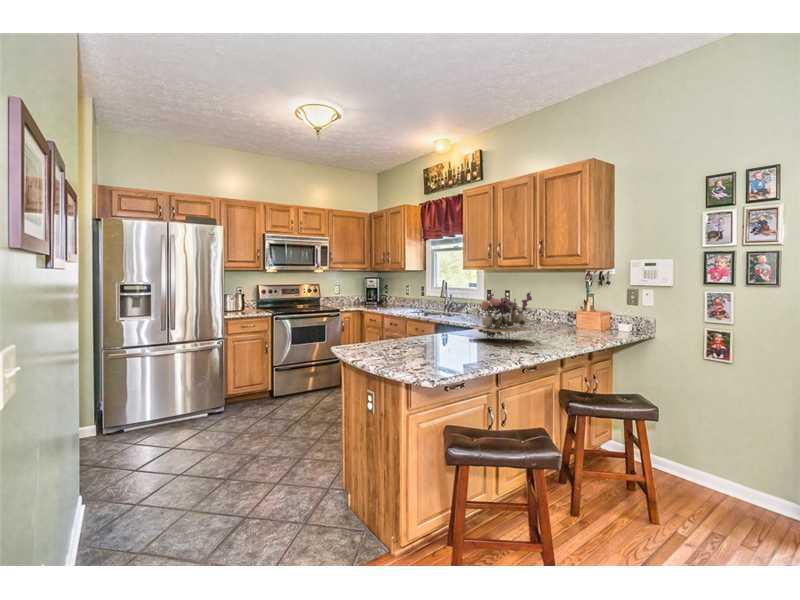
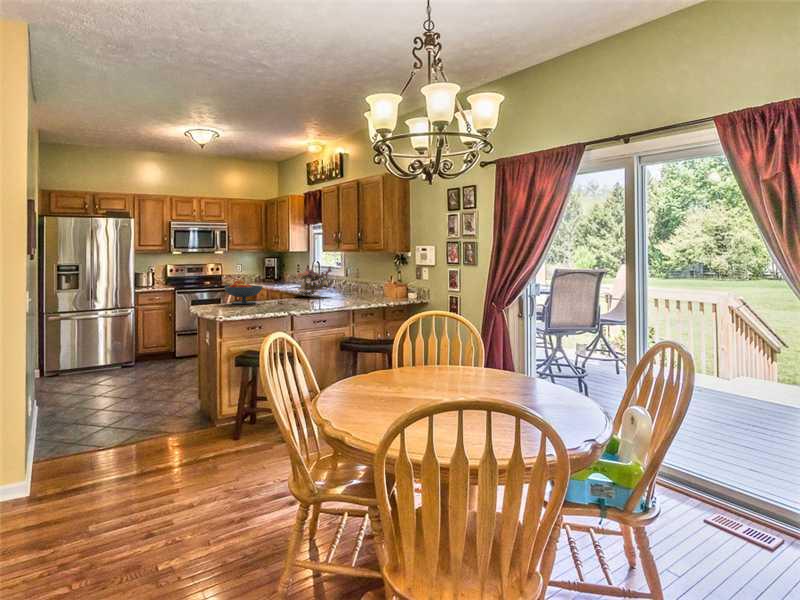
fruit bowl: none [397,316,465,364] -> present [225,280,262,304]

